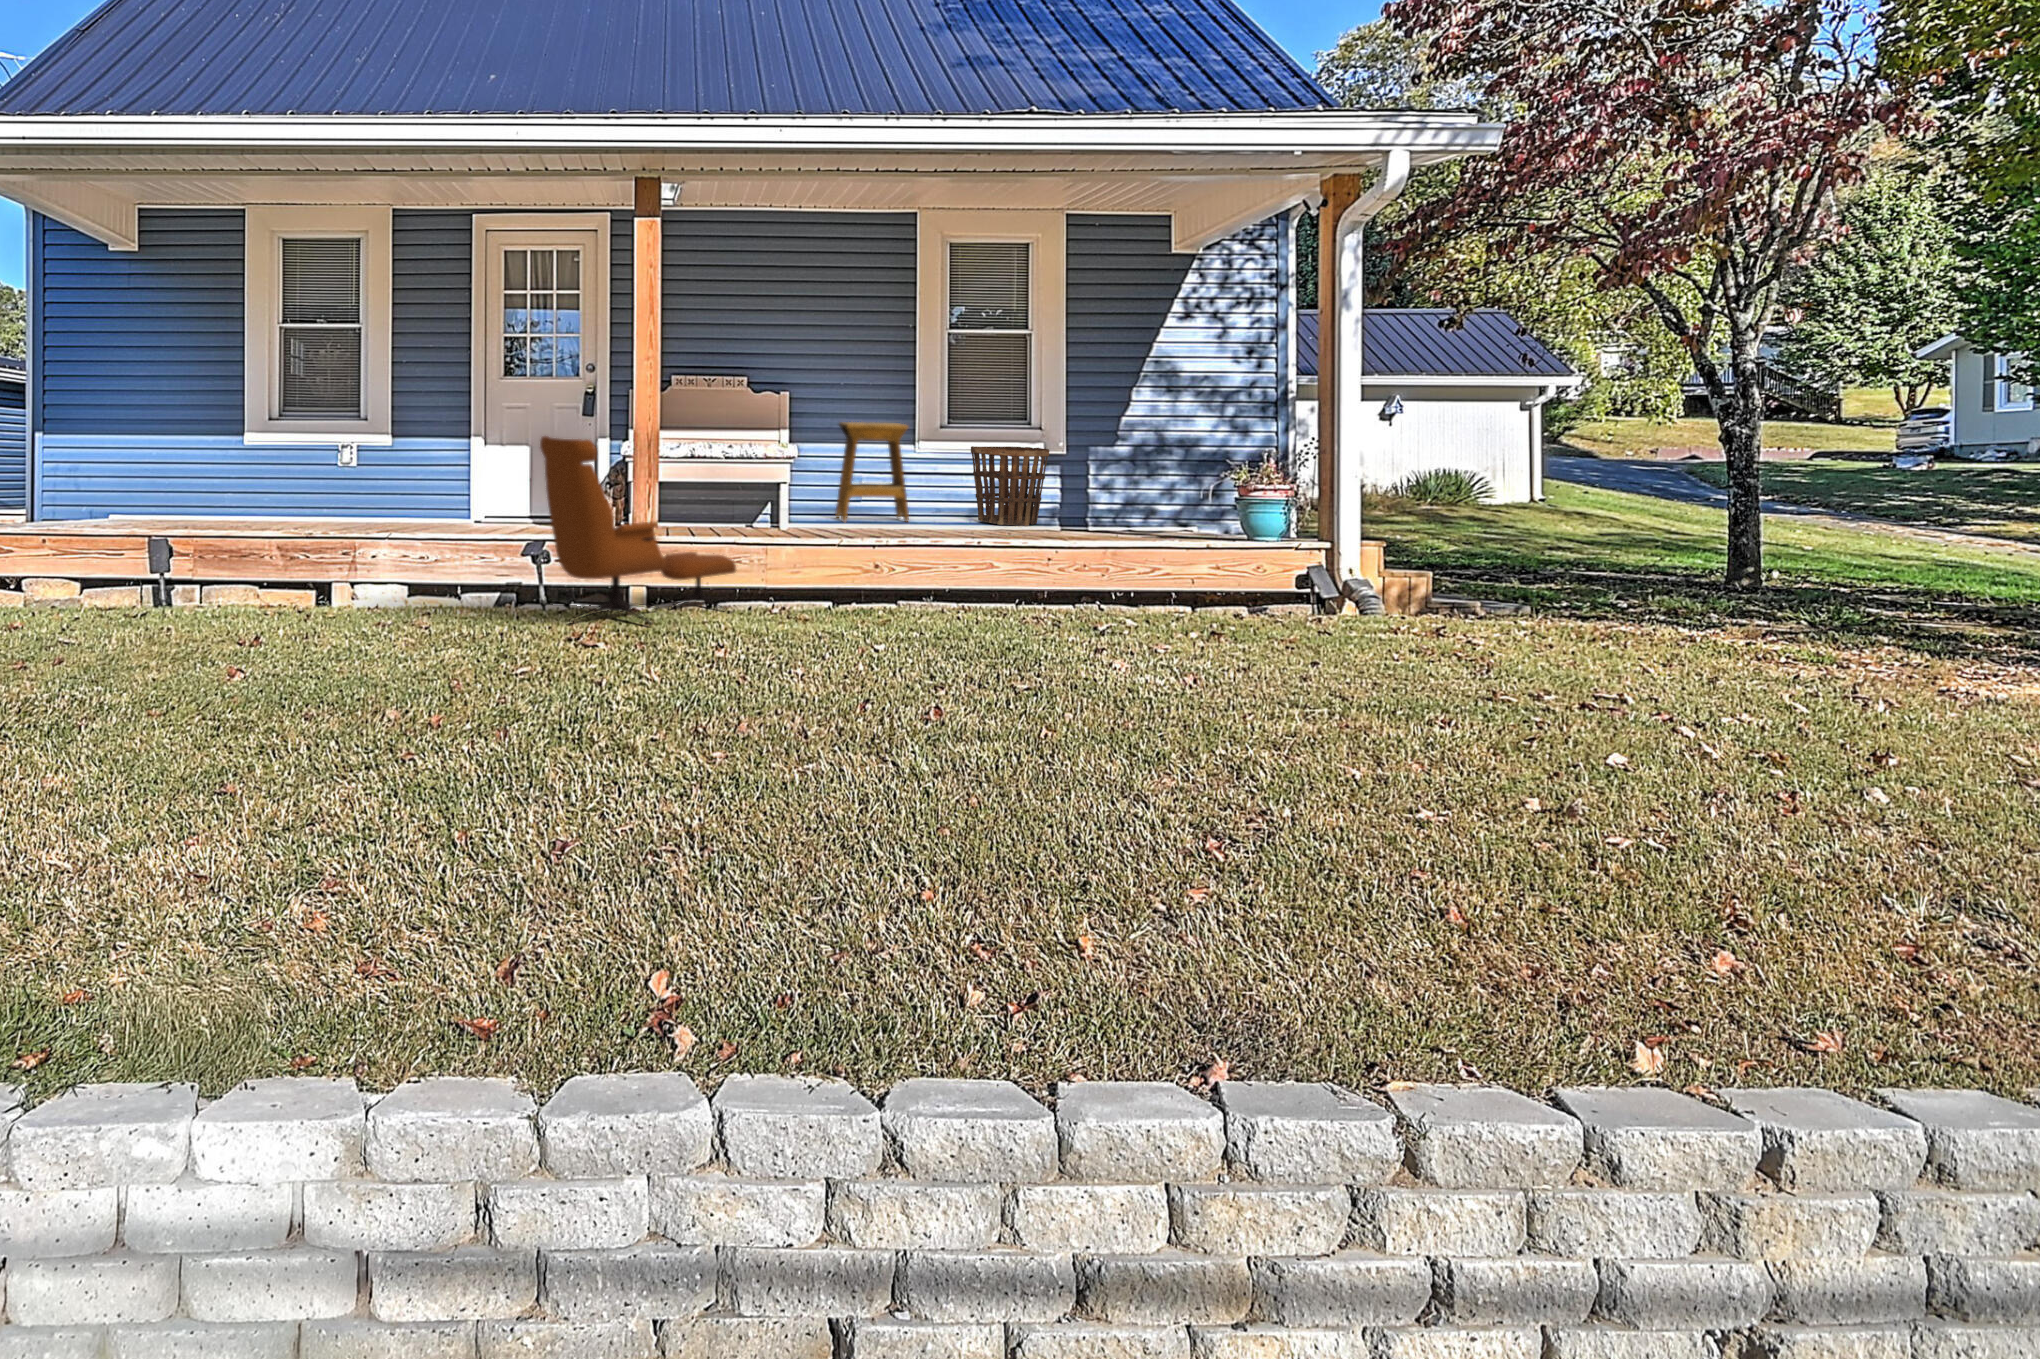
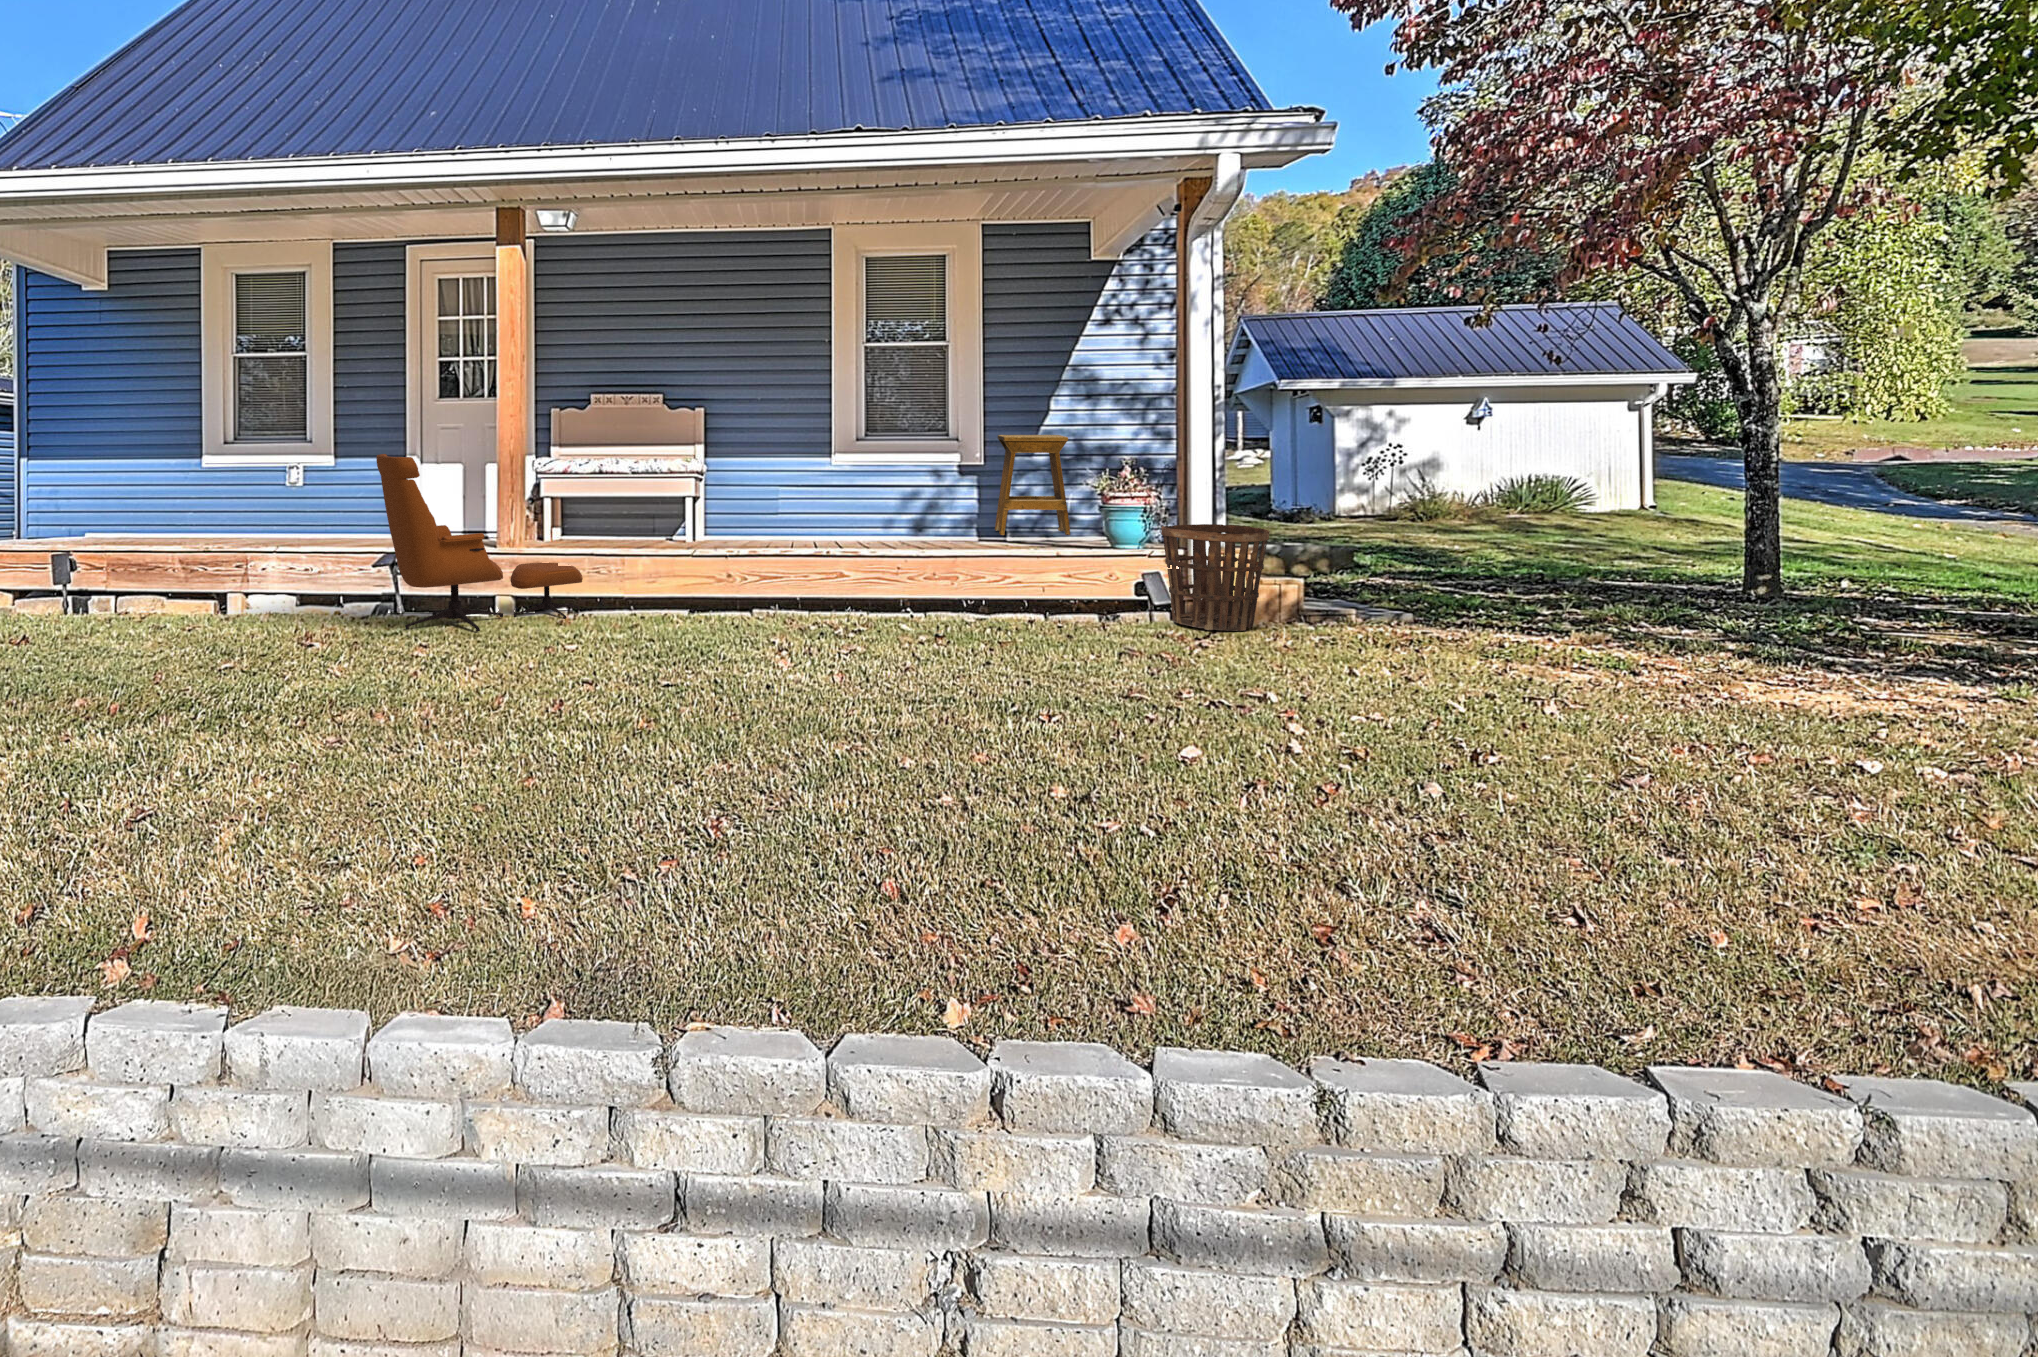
stool: present [835,422,909,522] -> present [995,435,1070,535]
basket: present [971,446,1049,526] -> present [1161,524,1269,631]

